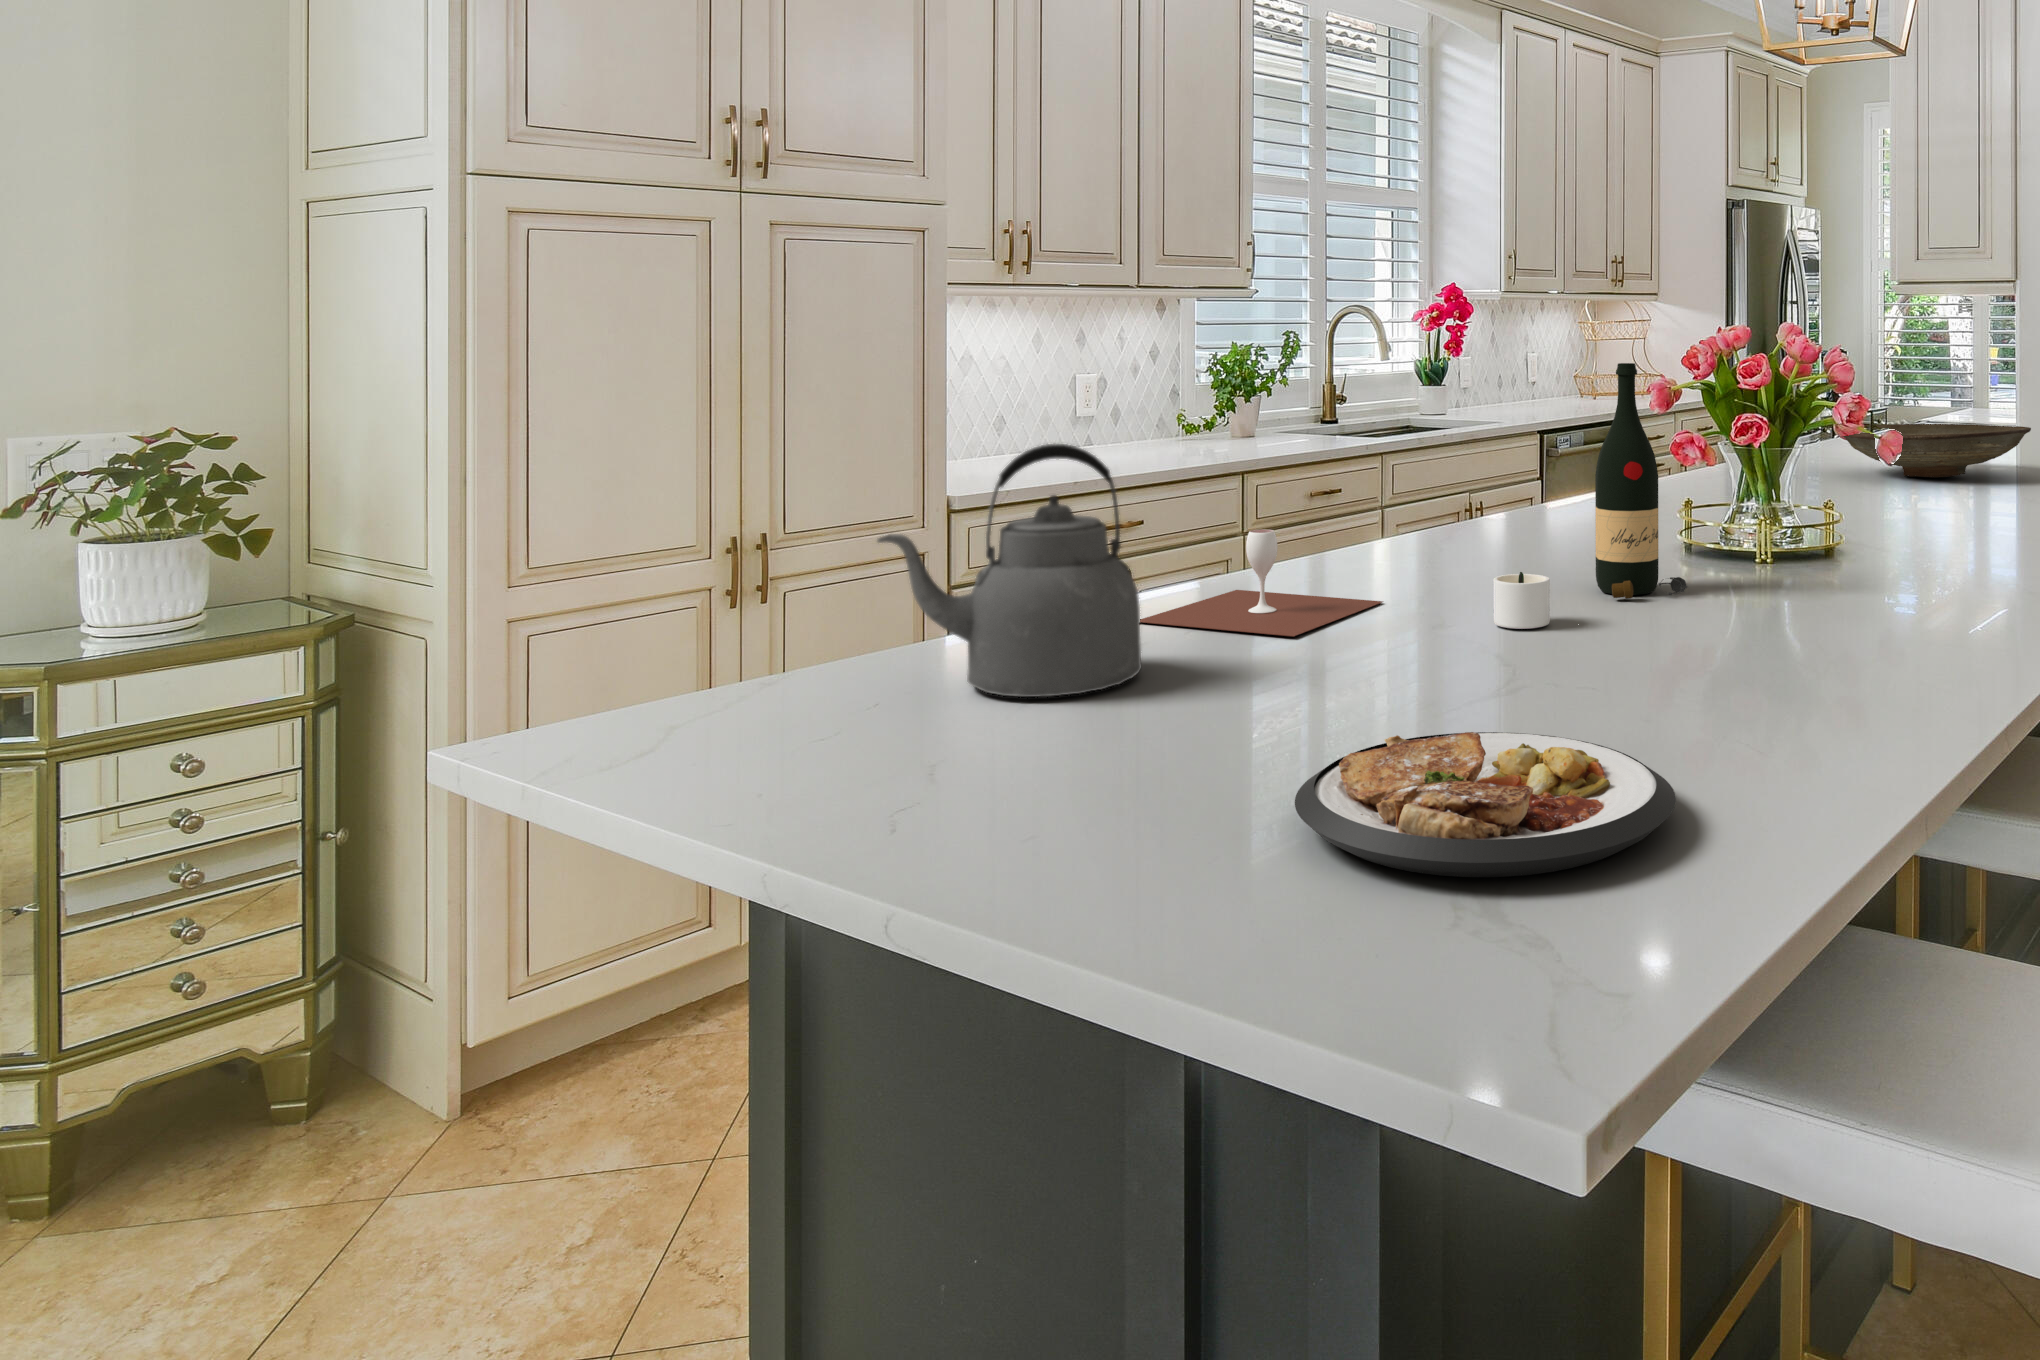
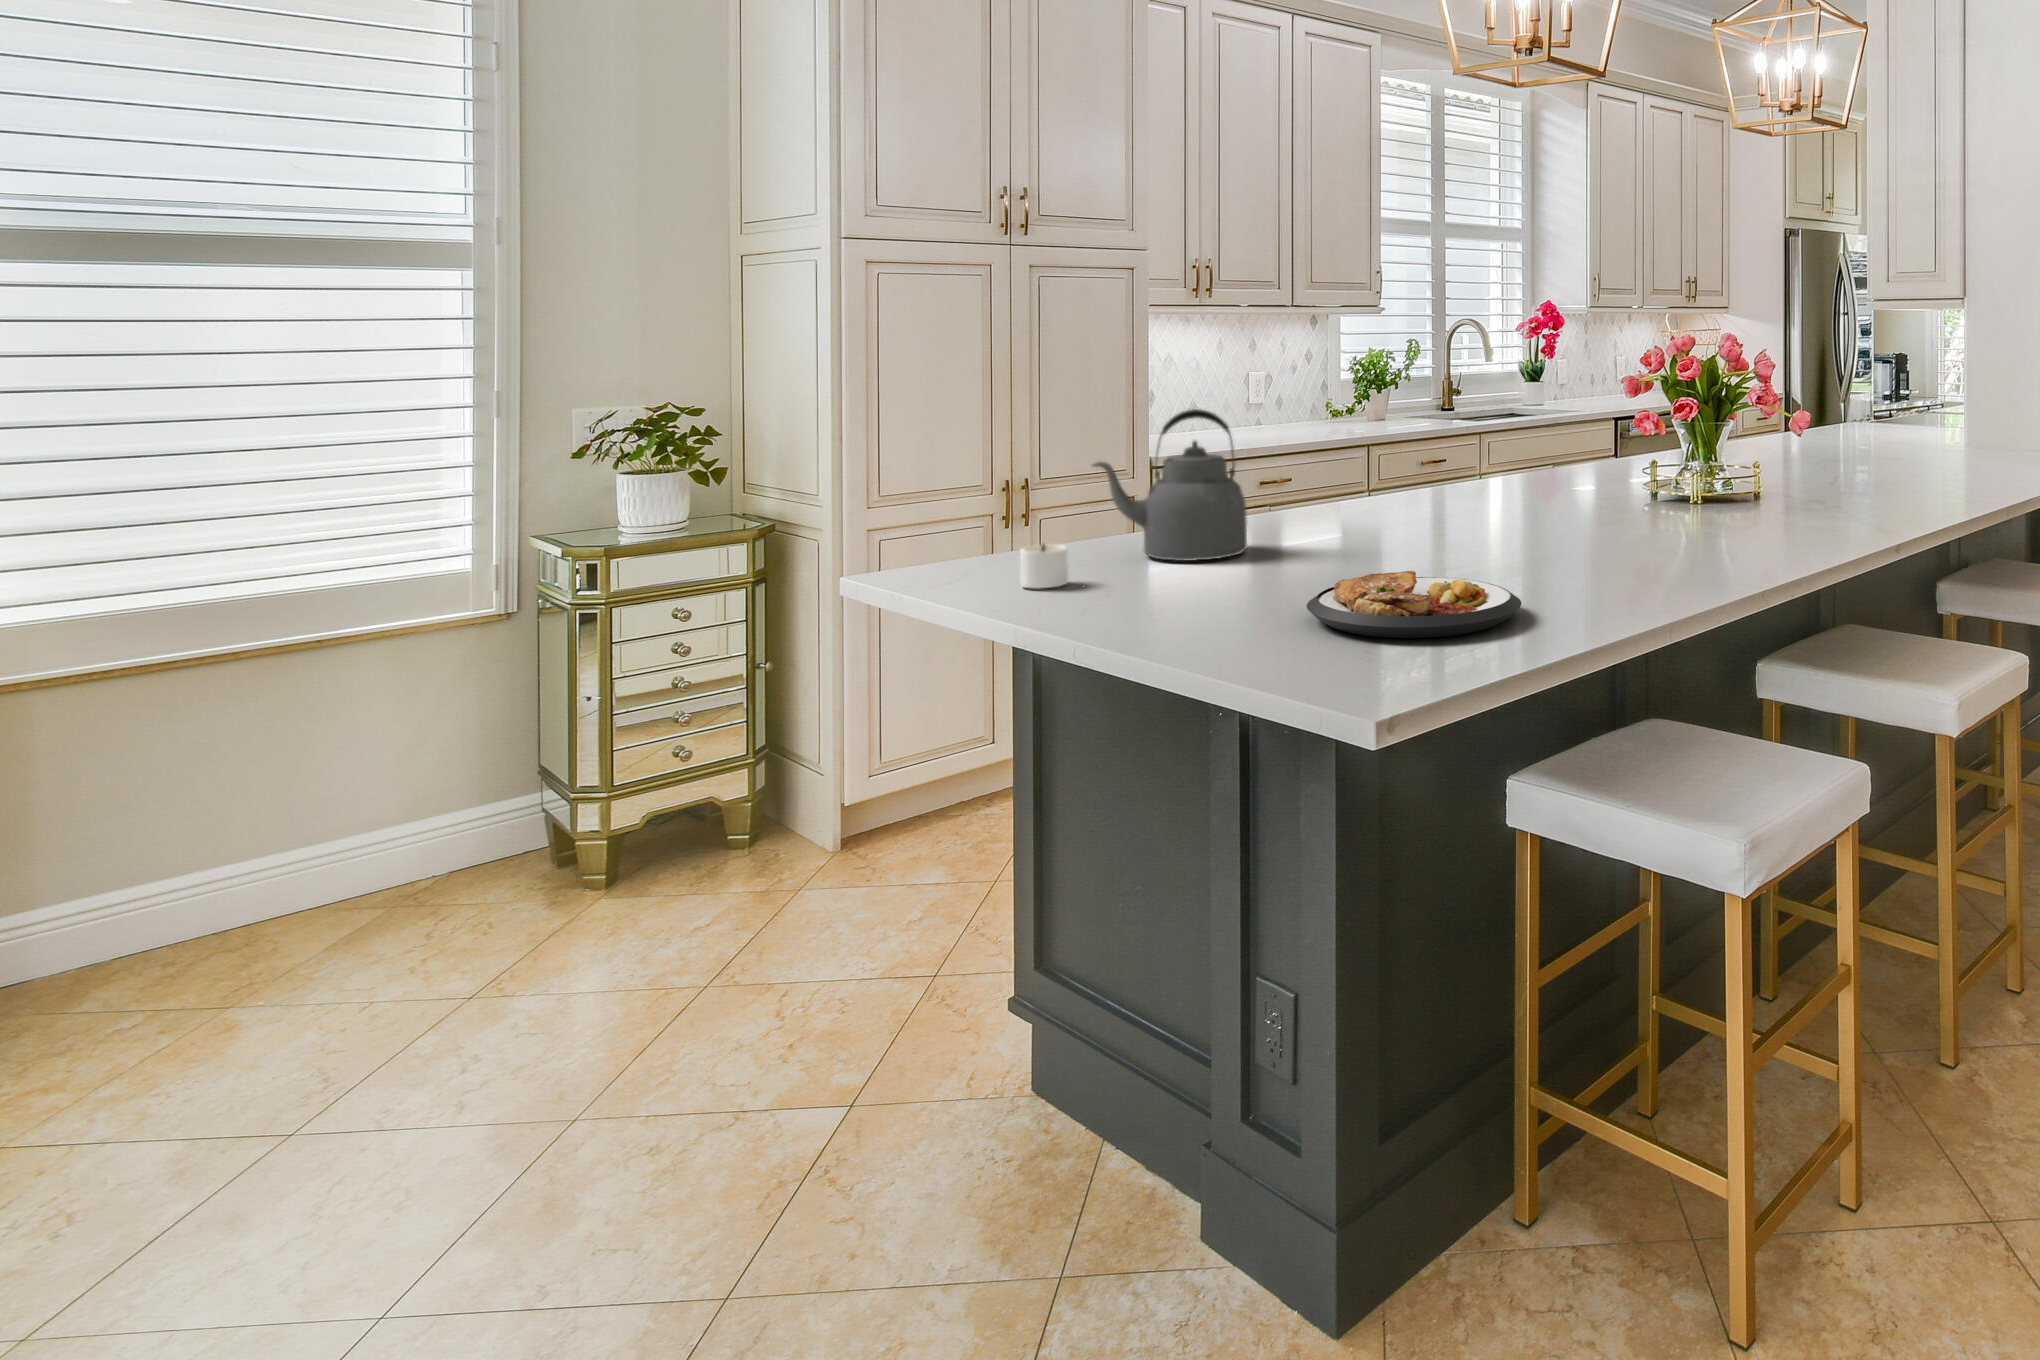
wine bottle: present [1595,363,1688,599] -> none [1563,362,1624,521]
decorative bowl: present [1843,424,2031,477] -> none [1812,411,1963,453]
wine glass: present [1140,529,1383,637] -> none [1252,470,1416,536]
candle: present [1494,572,1550,629] -> present [1020,544,1068,589]

